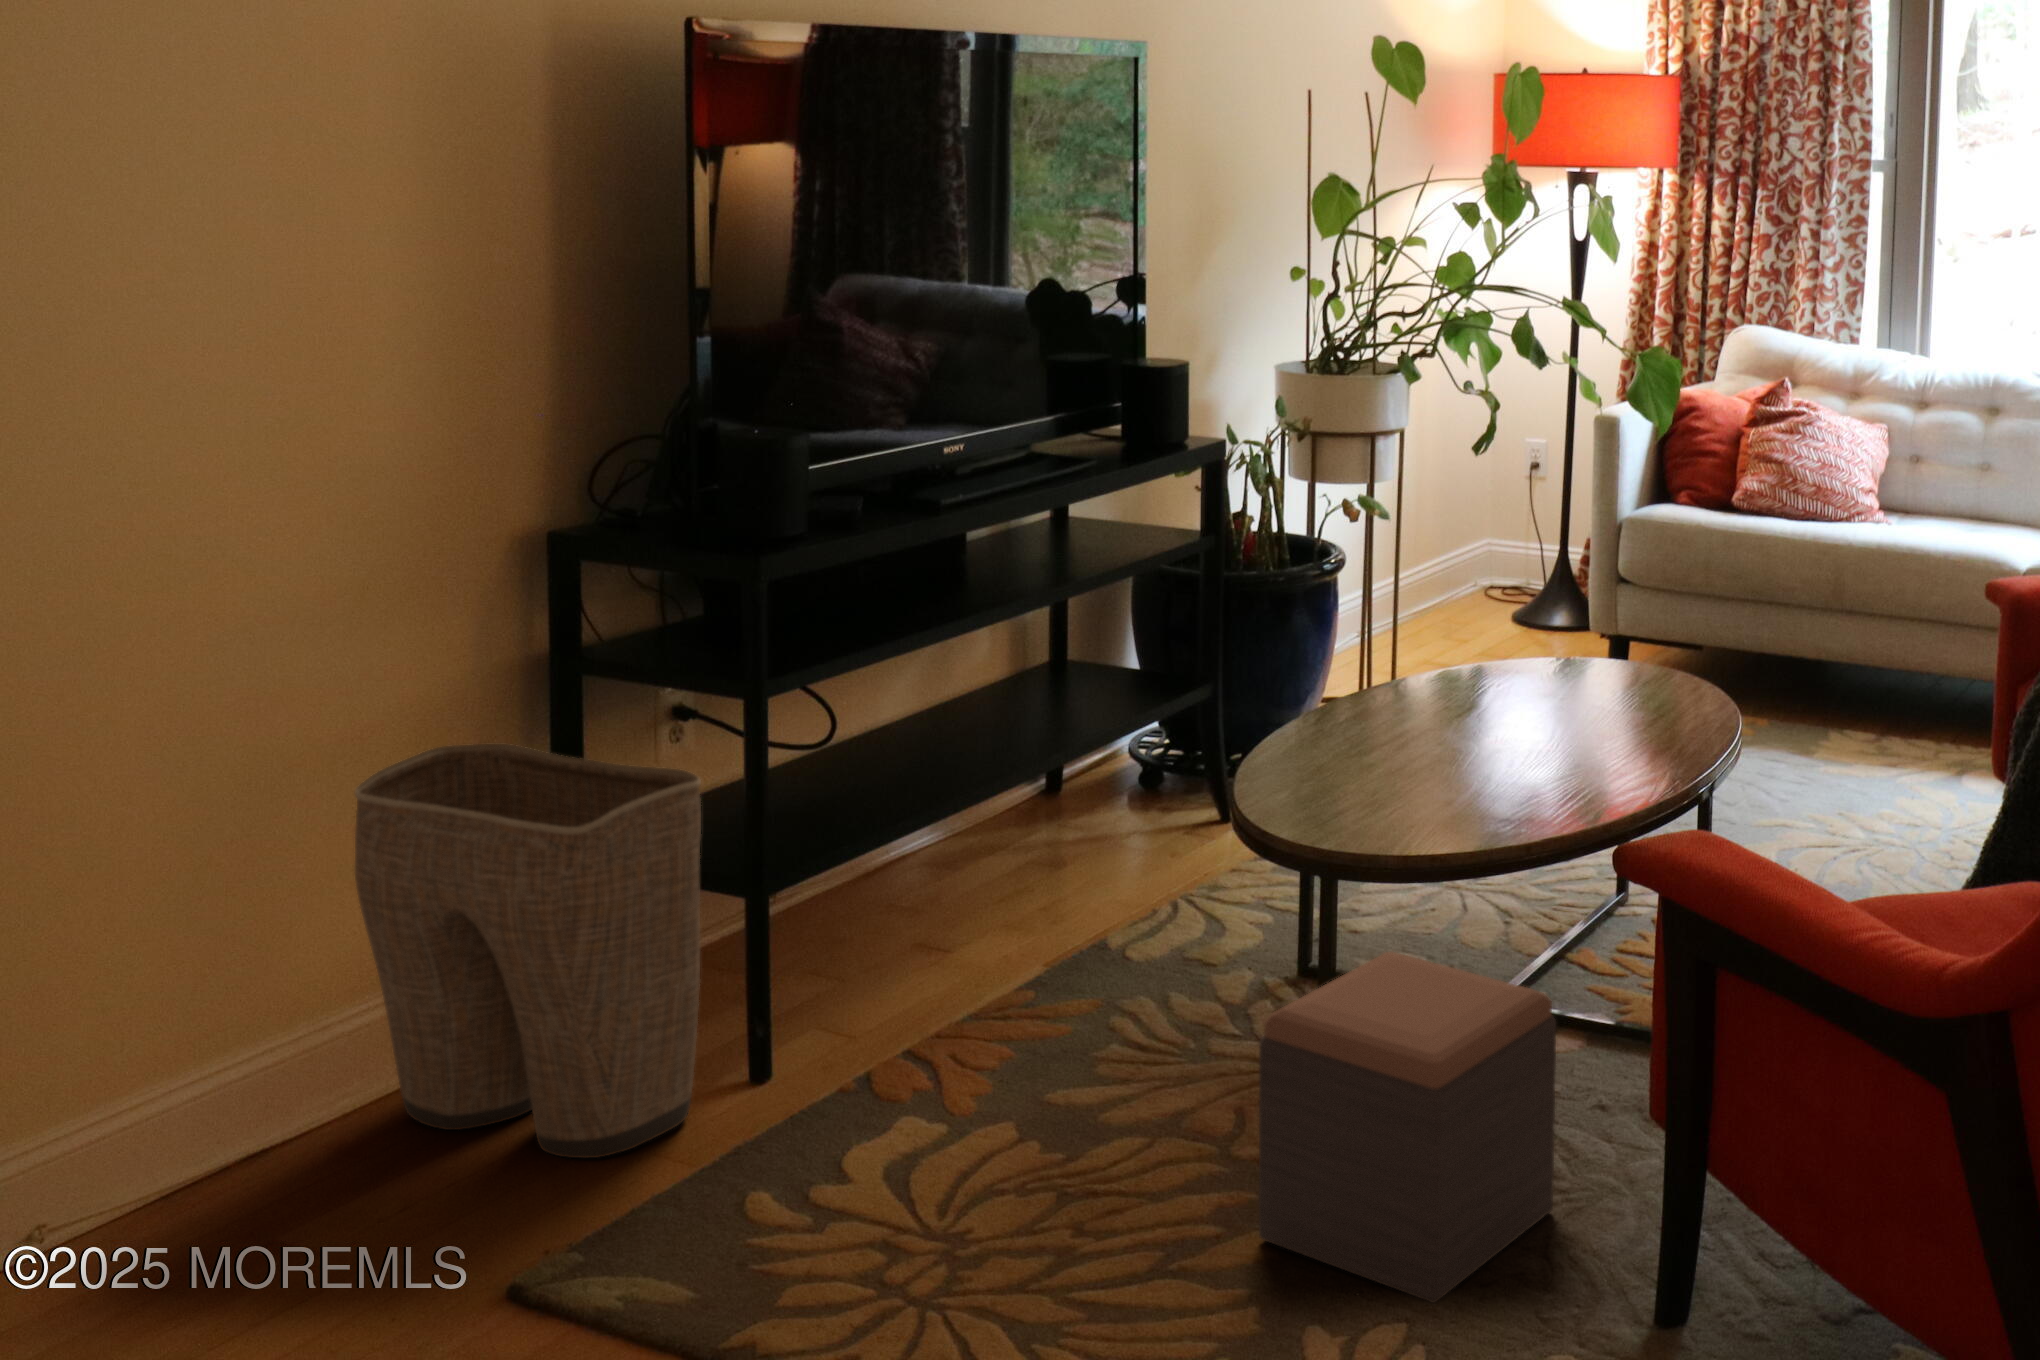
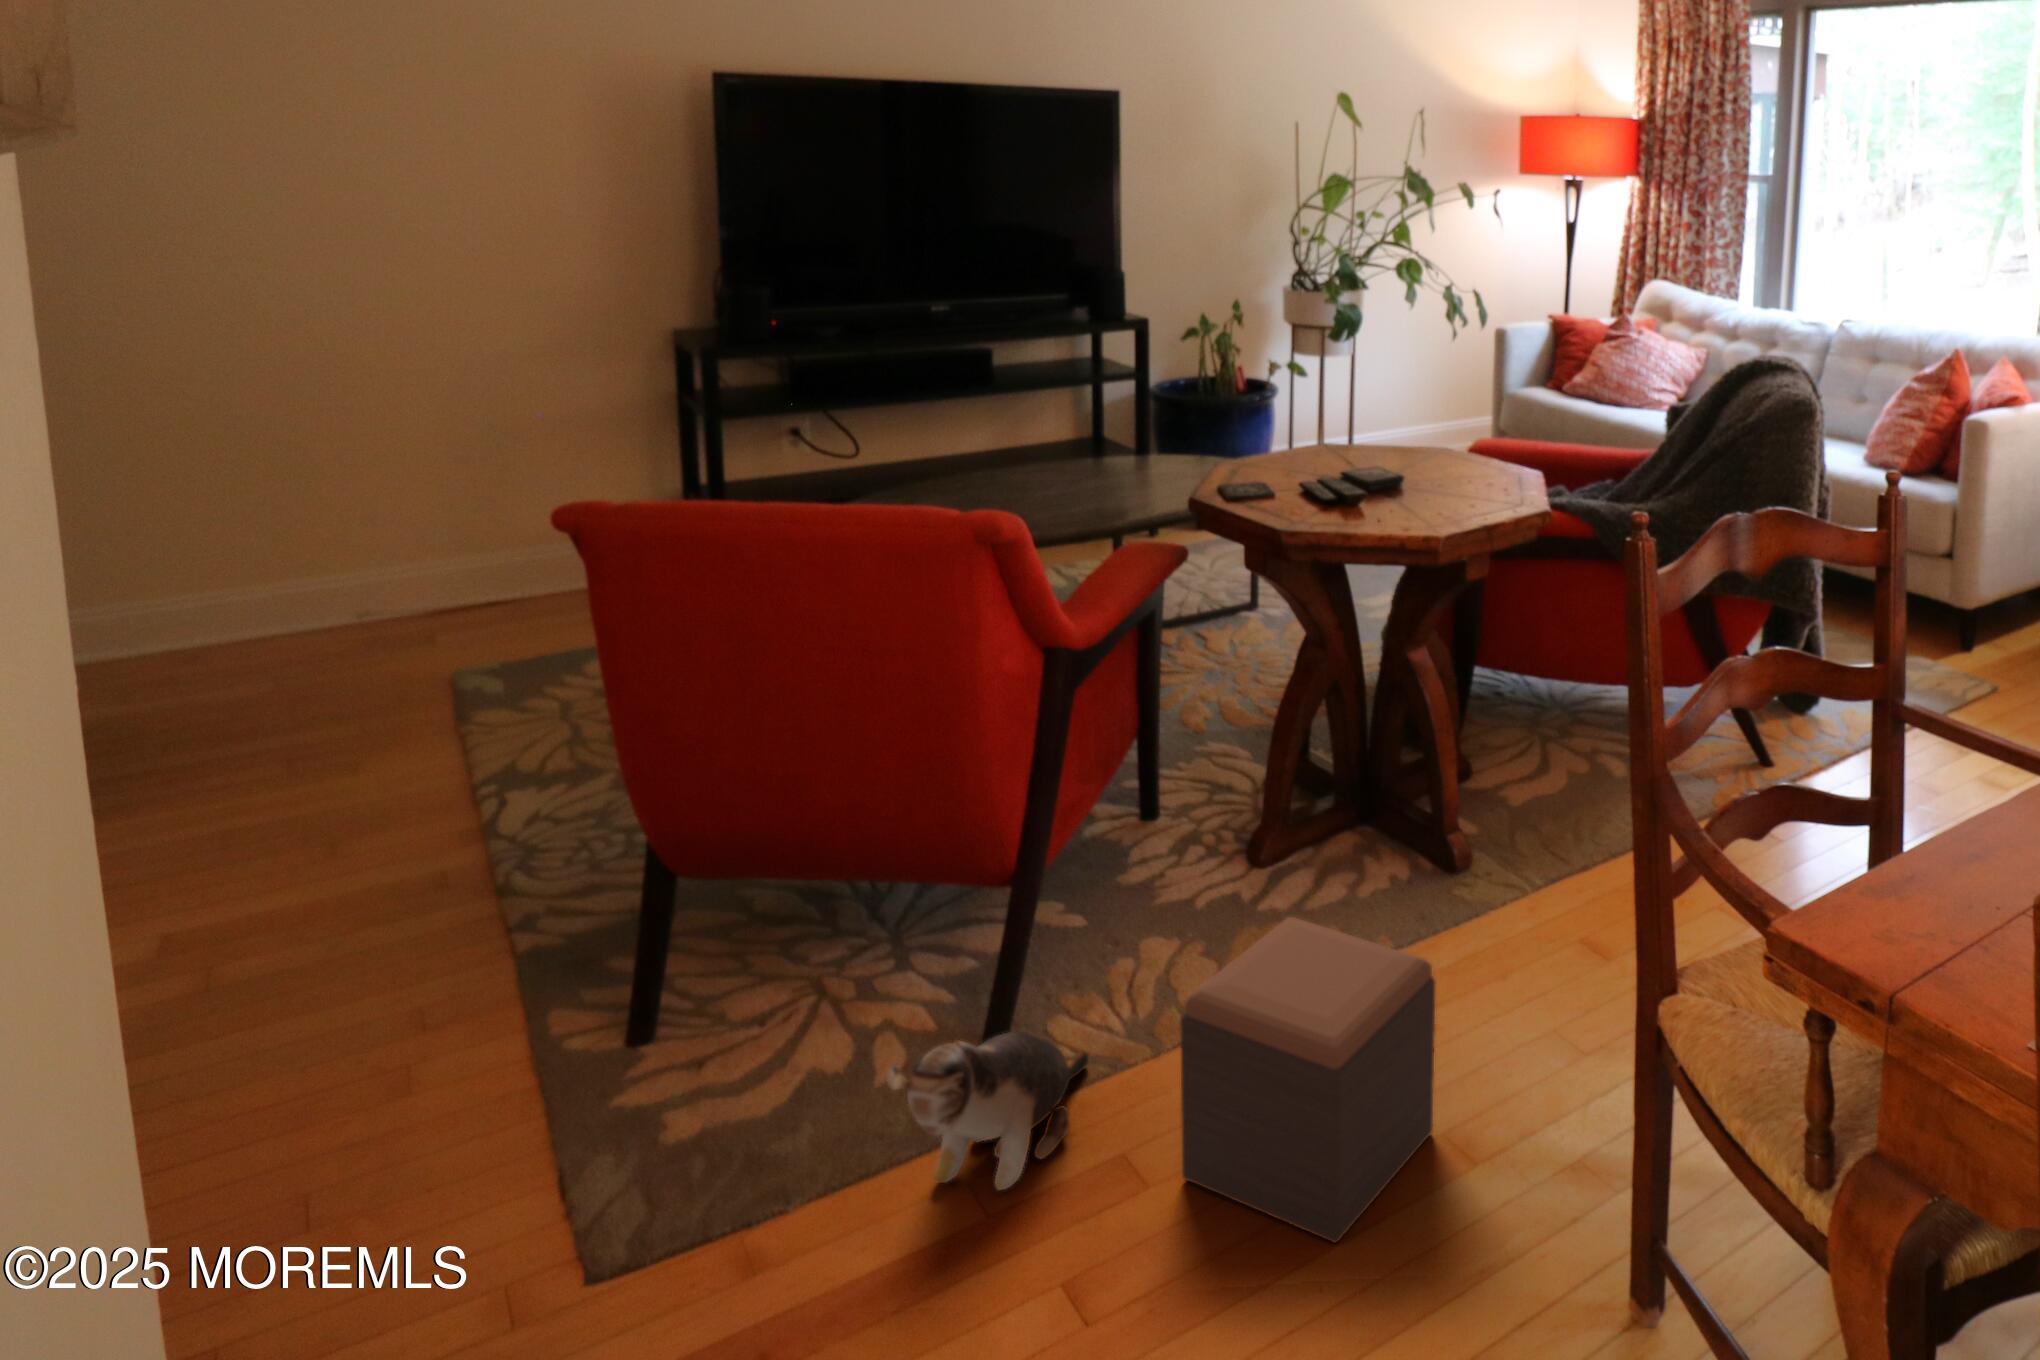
laundry basket: present [355,744,701,1158] -> none [352,744,684,1119]
plush toy: none [931,1054,1152,1238] -> present [886,1032,1089,1190]

